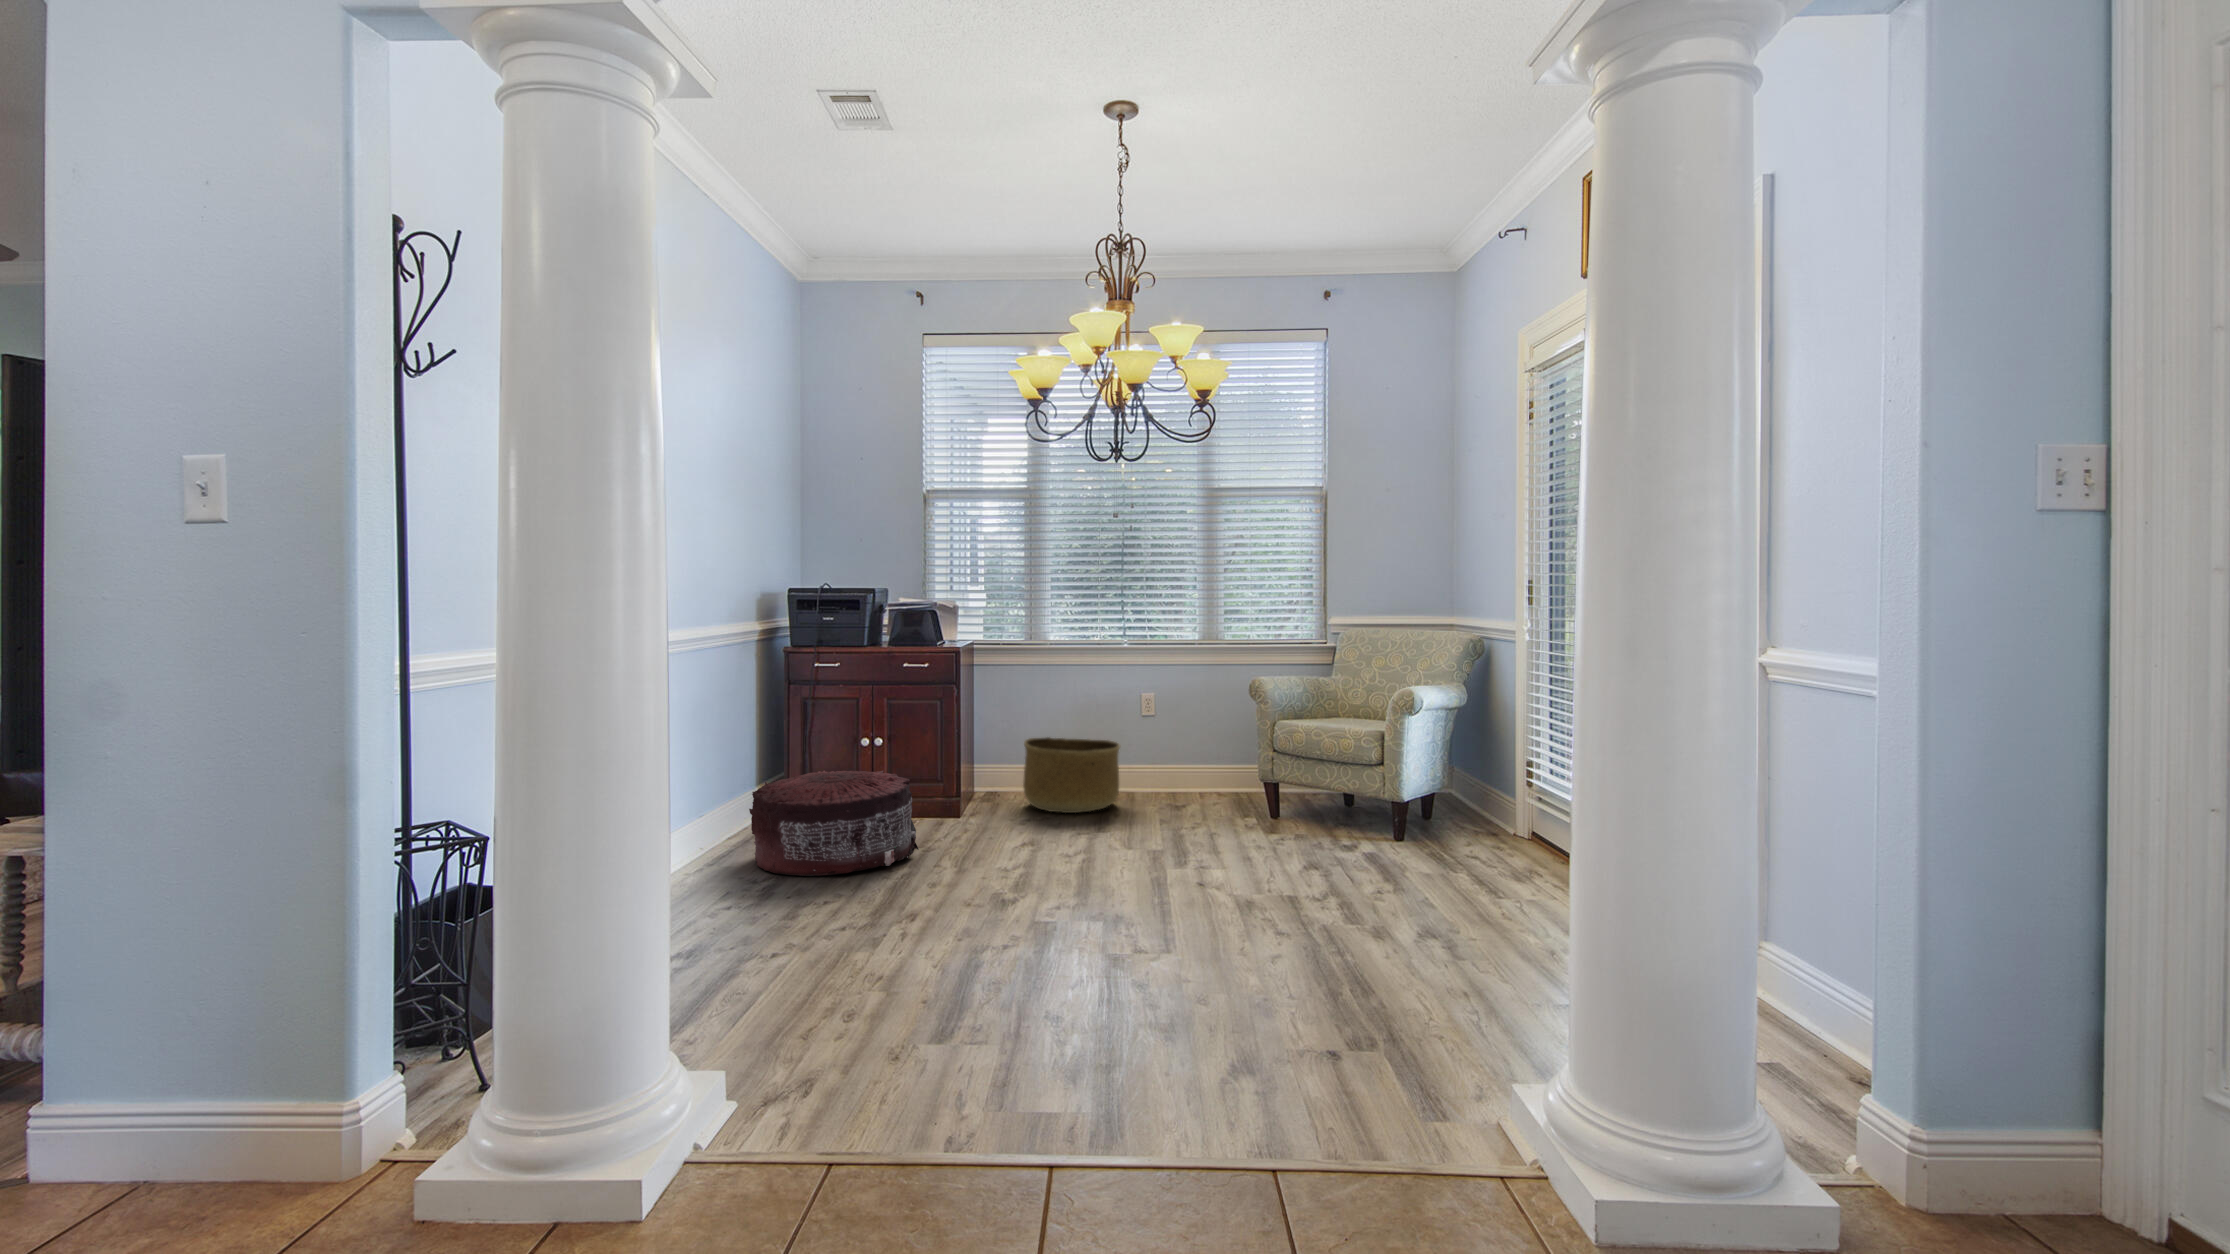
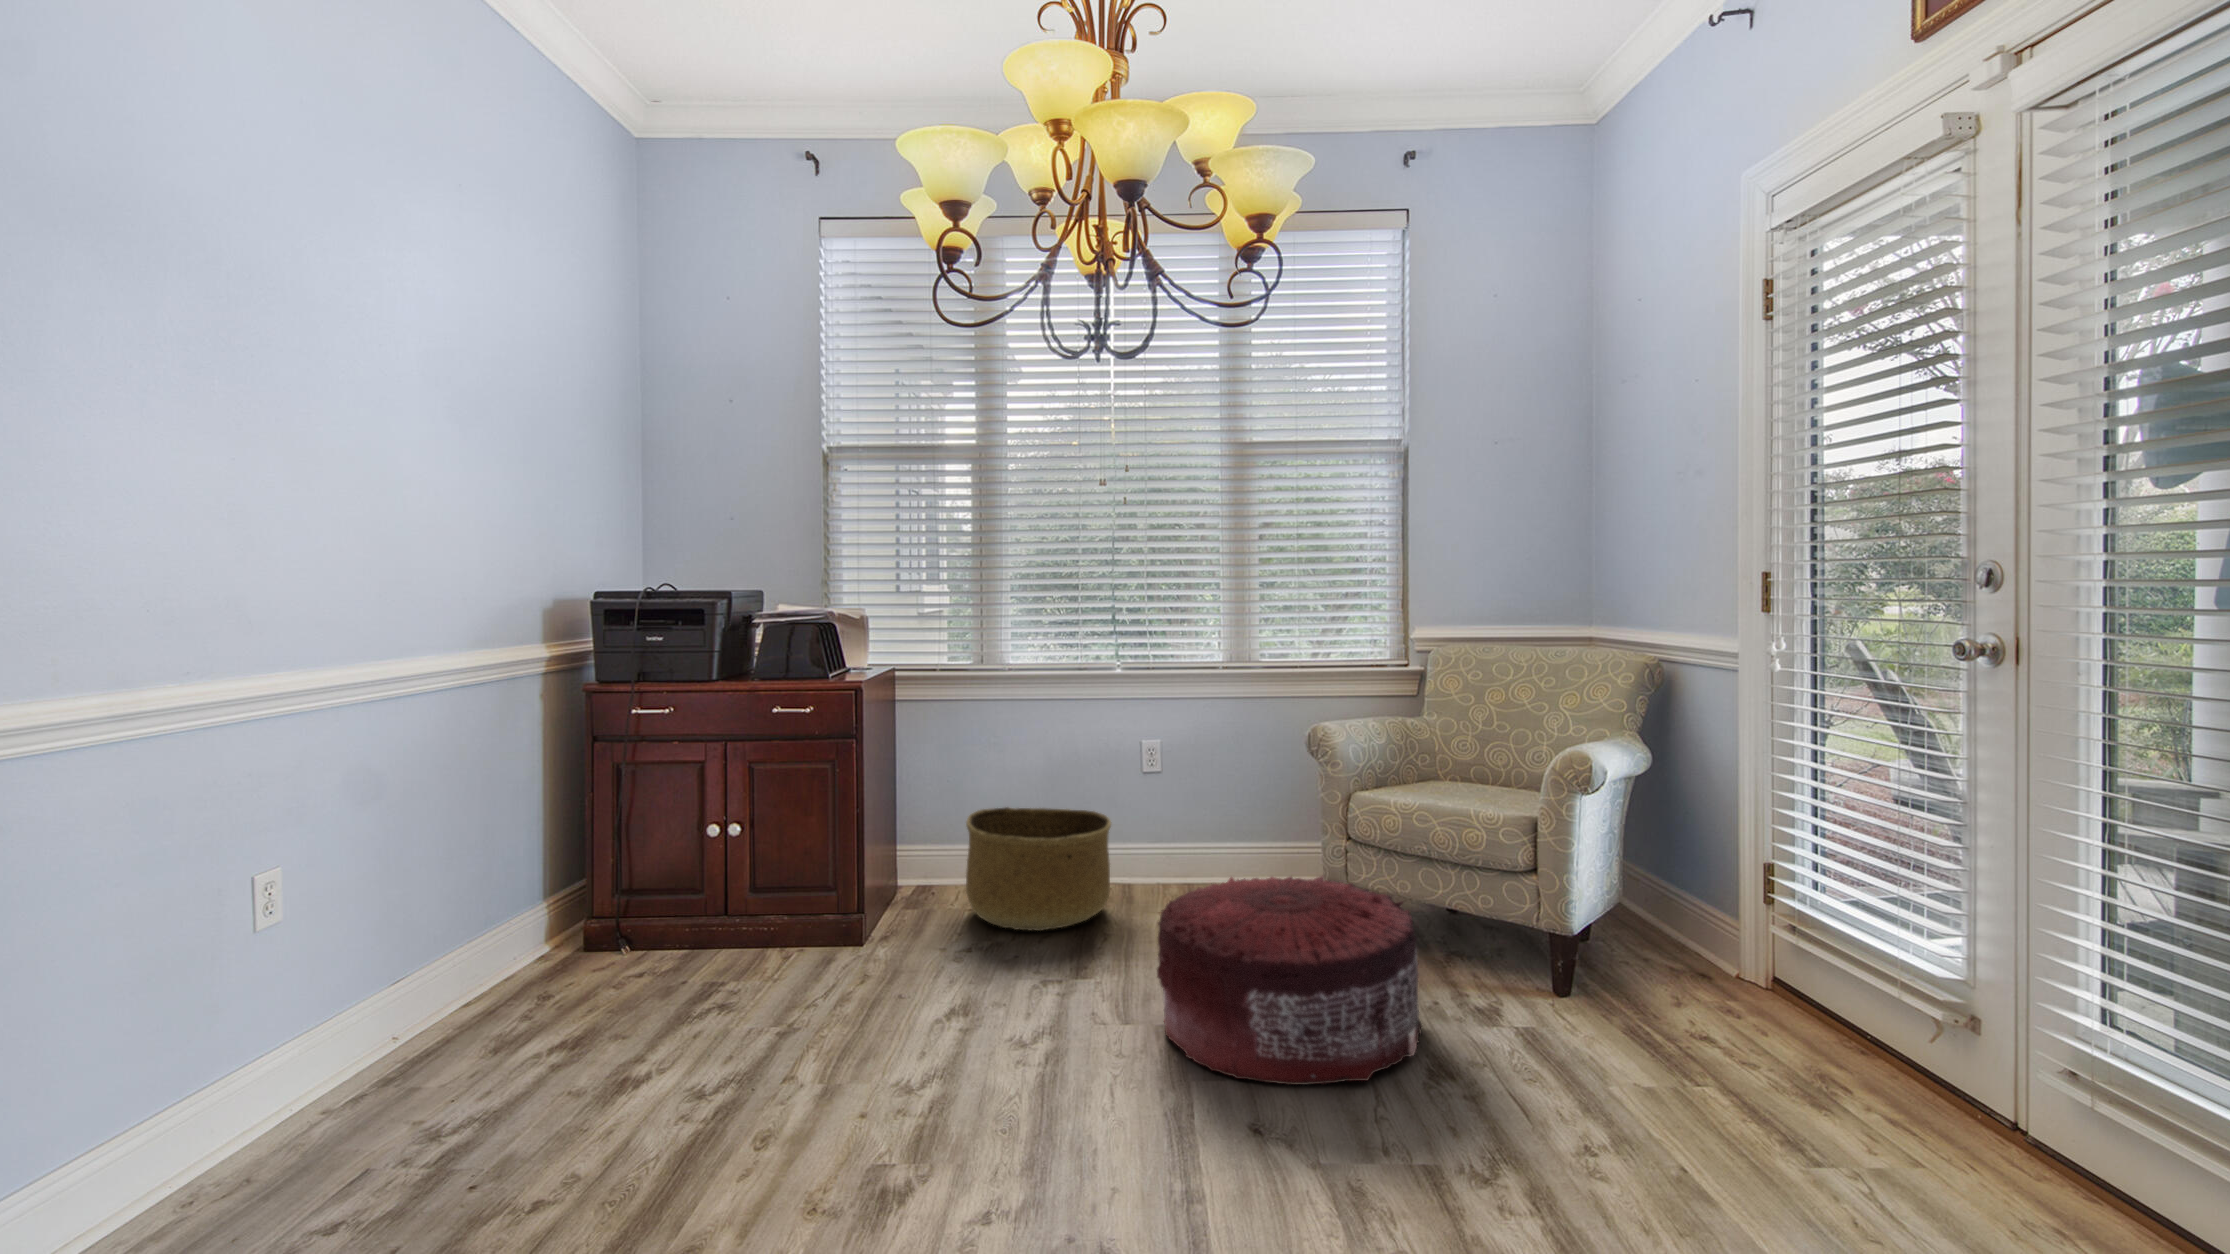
pouf: present [749,770,918,876] -> present [1157,876,1422,1085]

